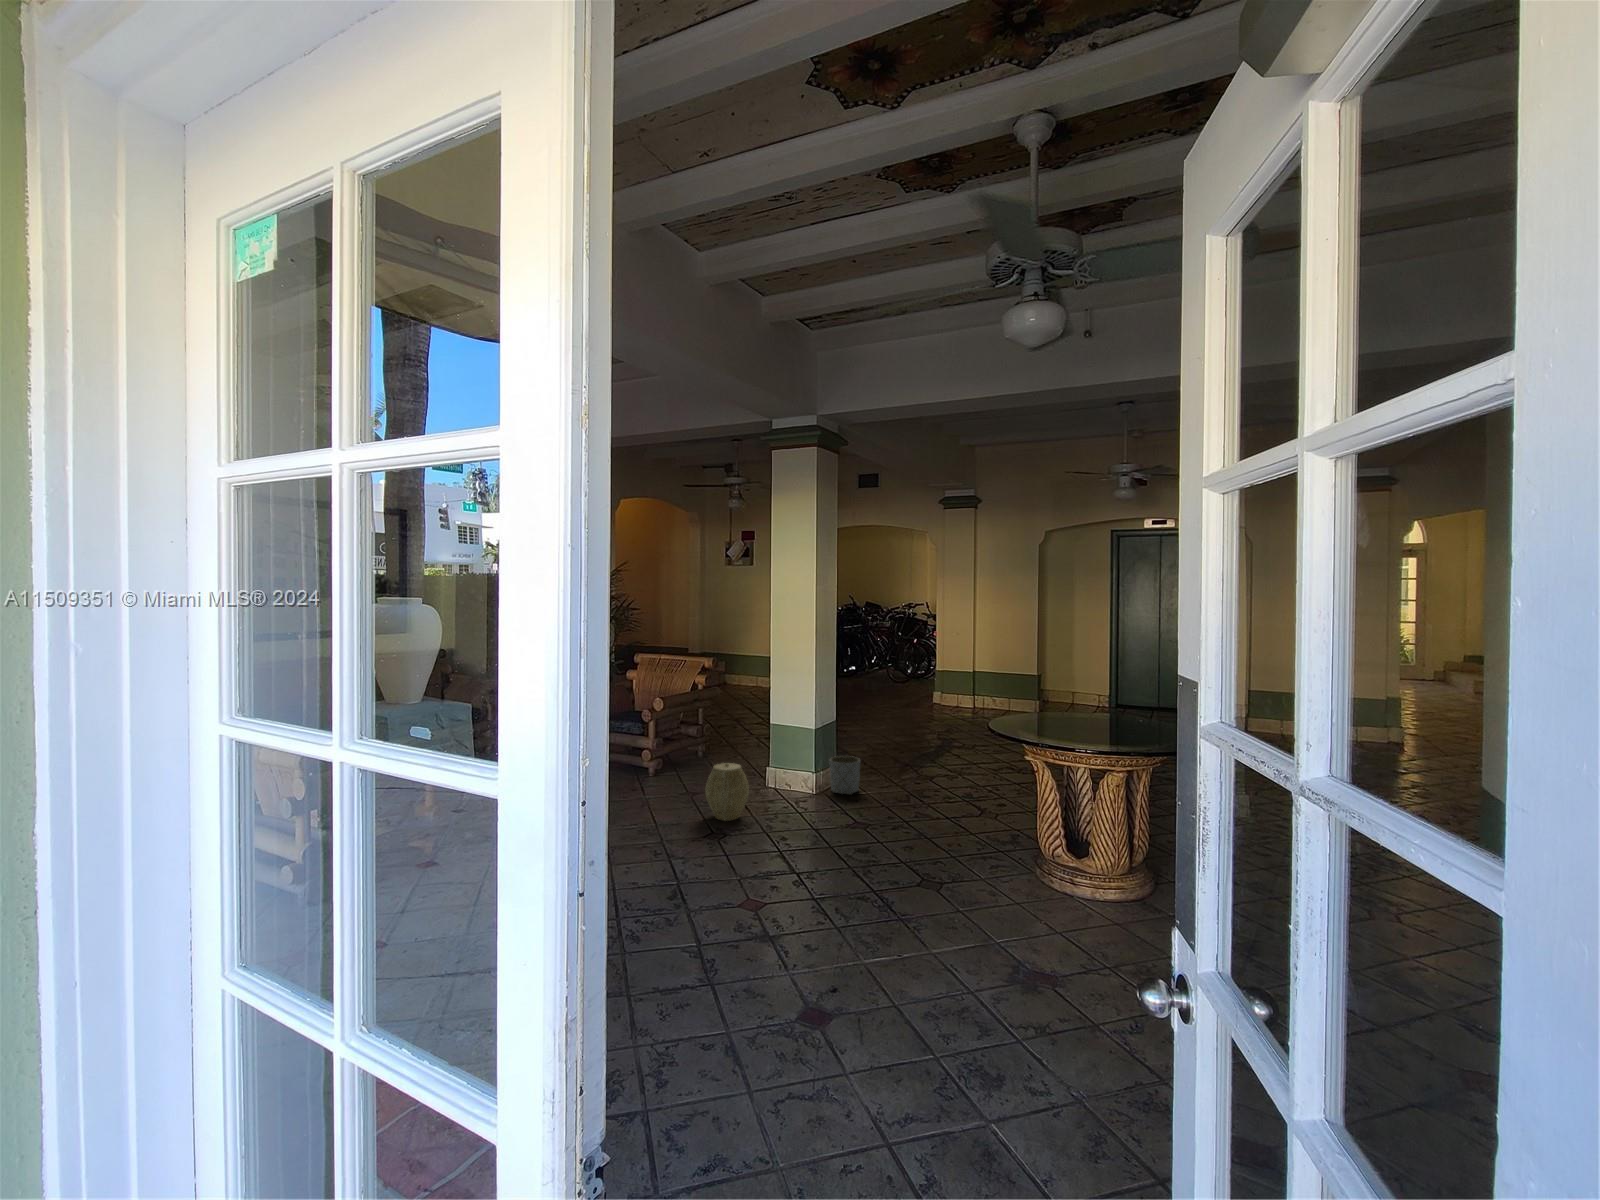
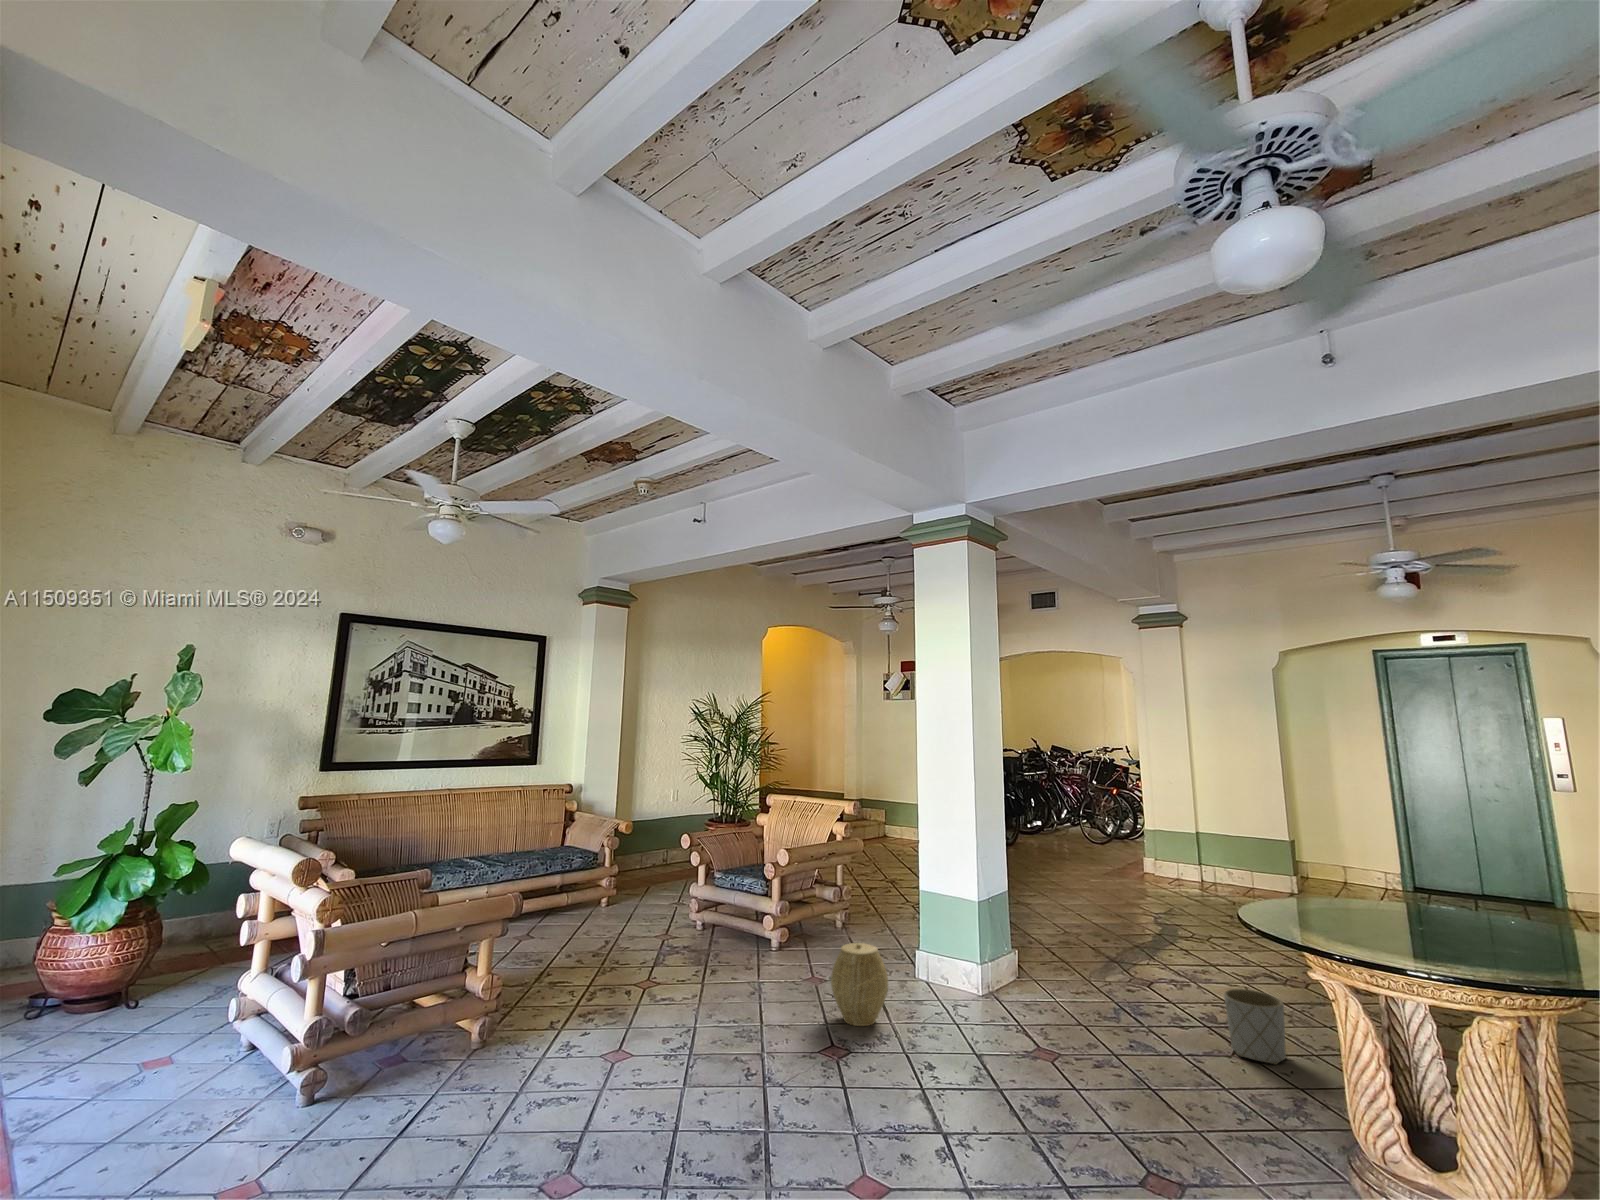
planter: present [829,756,860,795] -> present [1224,989,1286,1065]

